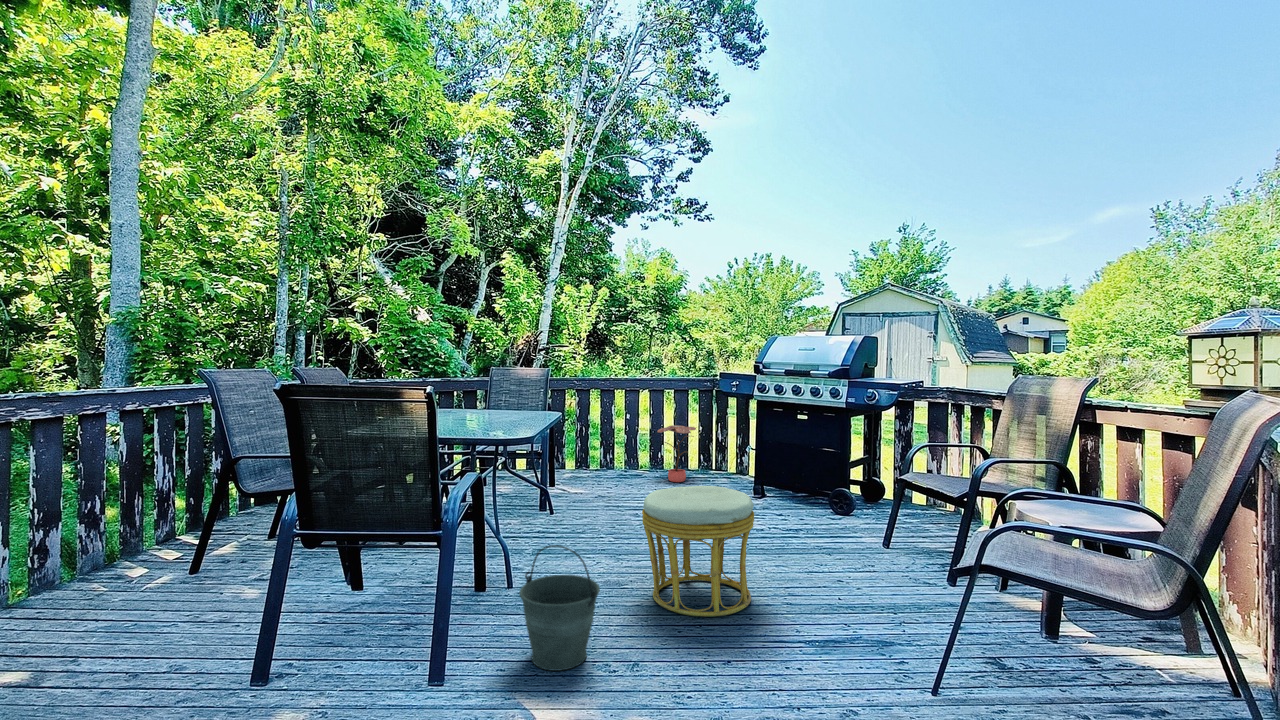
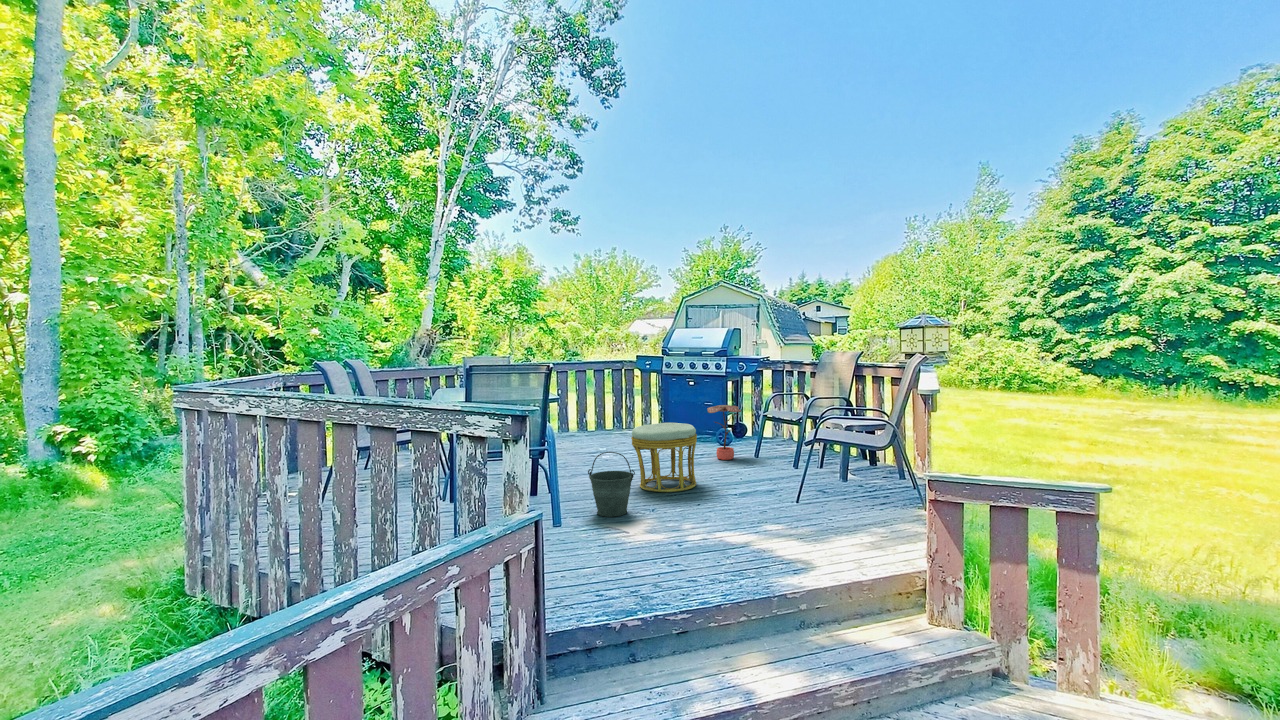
potted plant: present [657,425,696,482] -> present [707,405,741,460]

